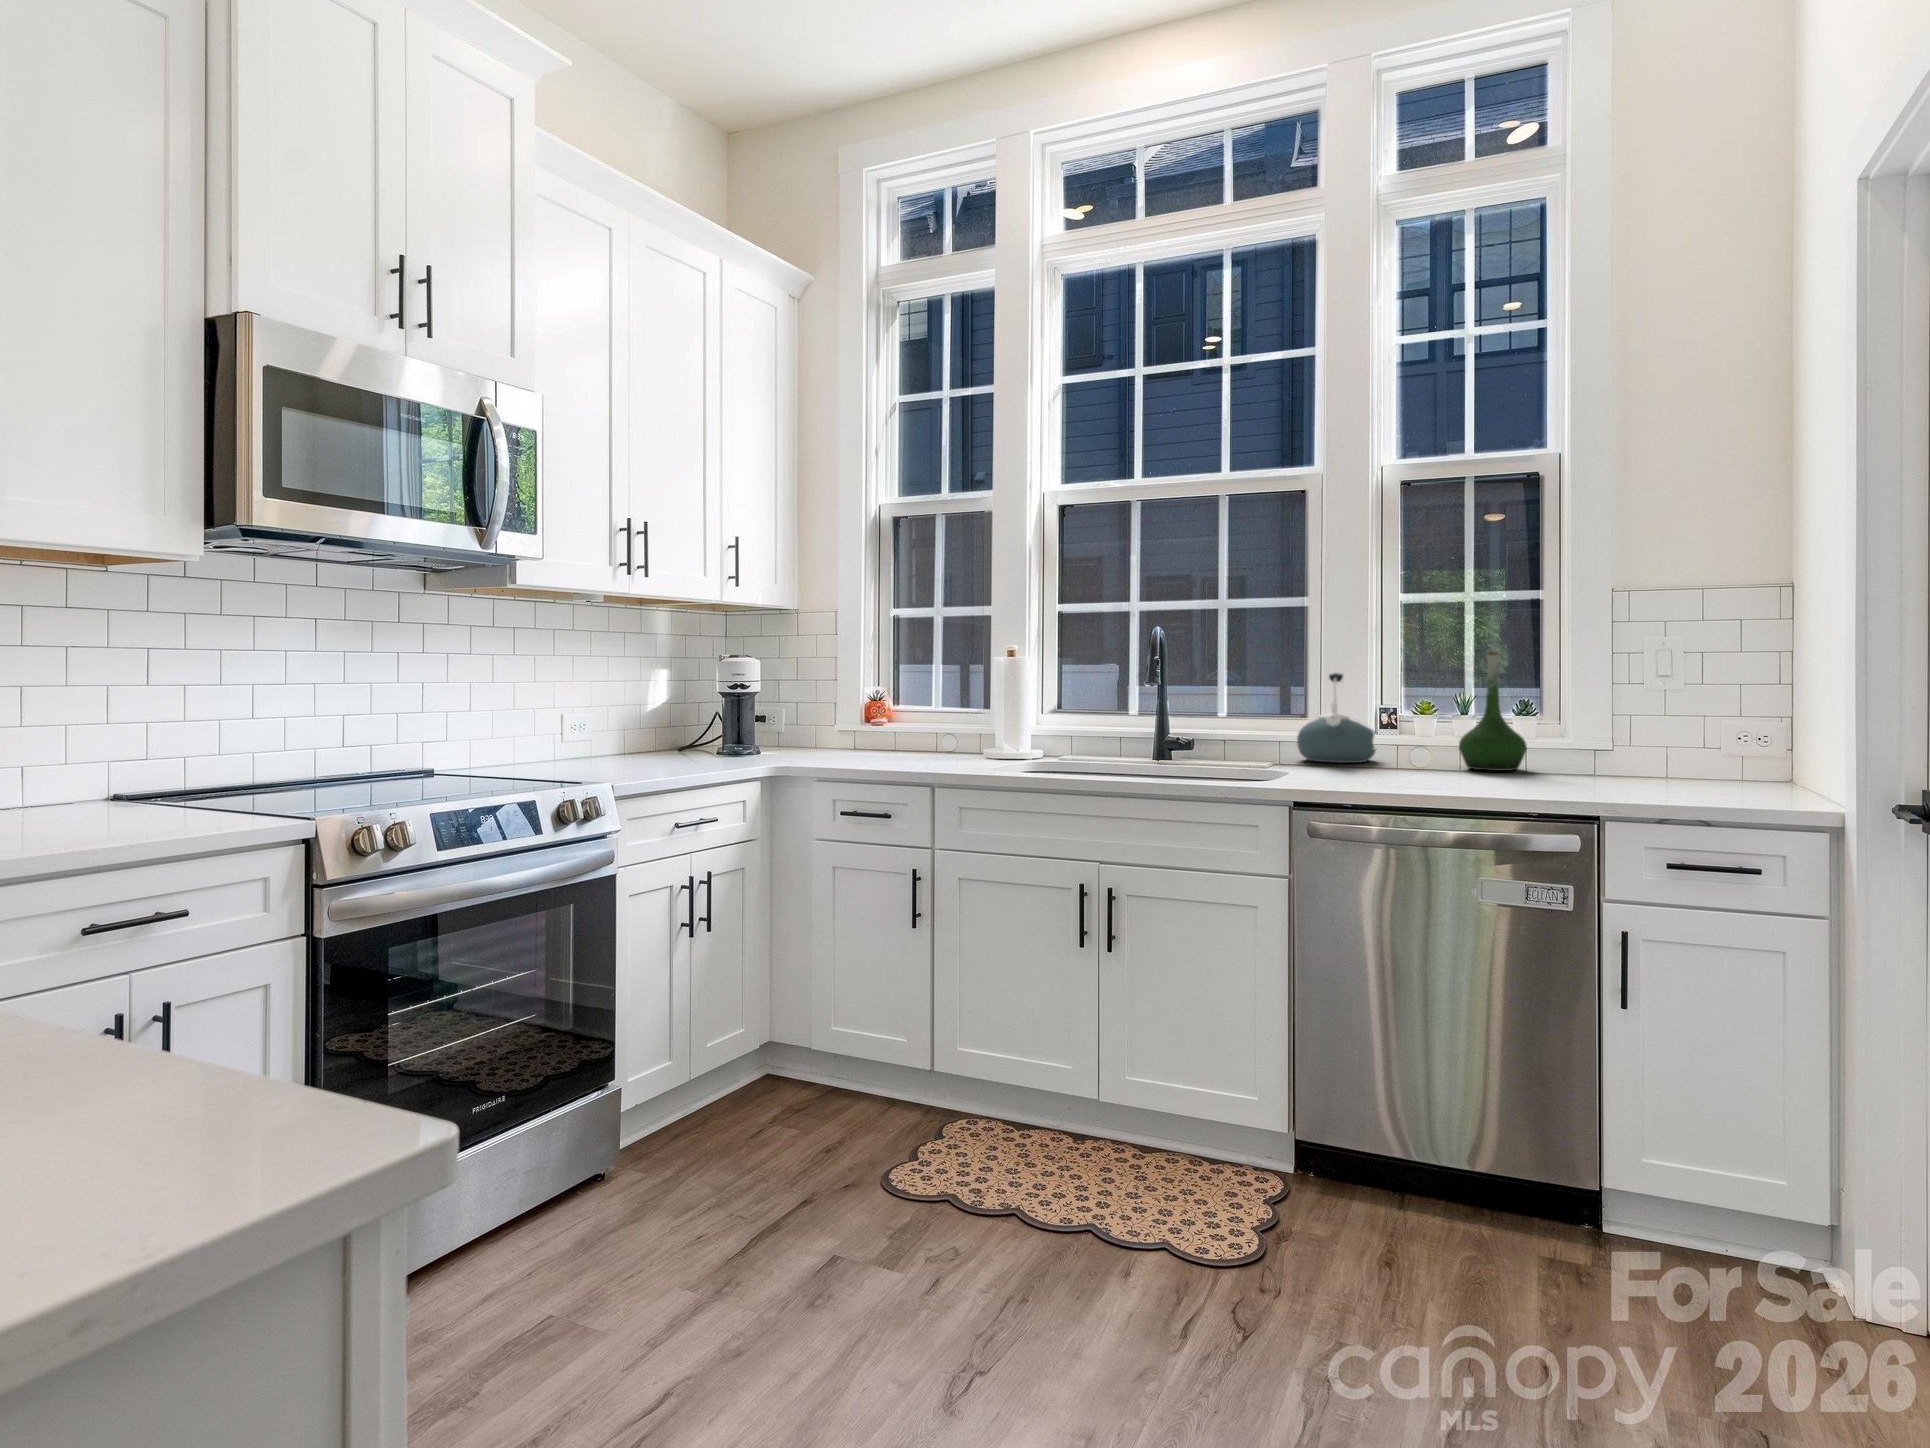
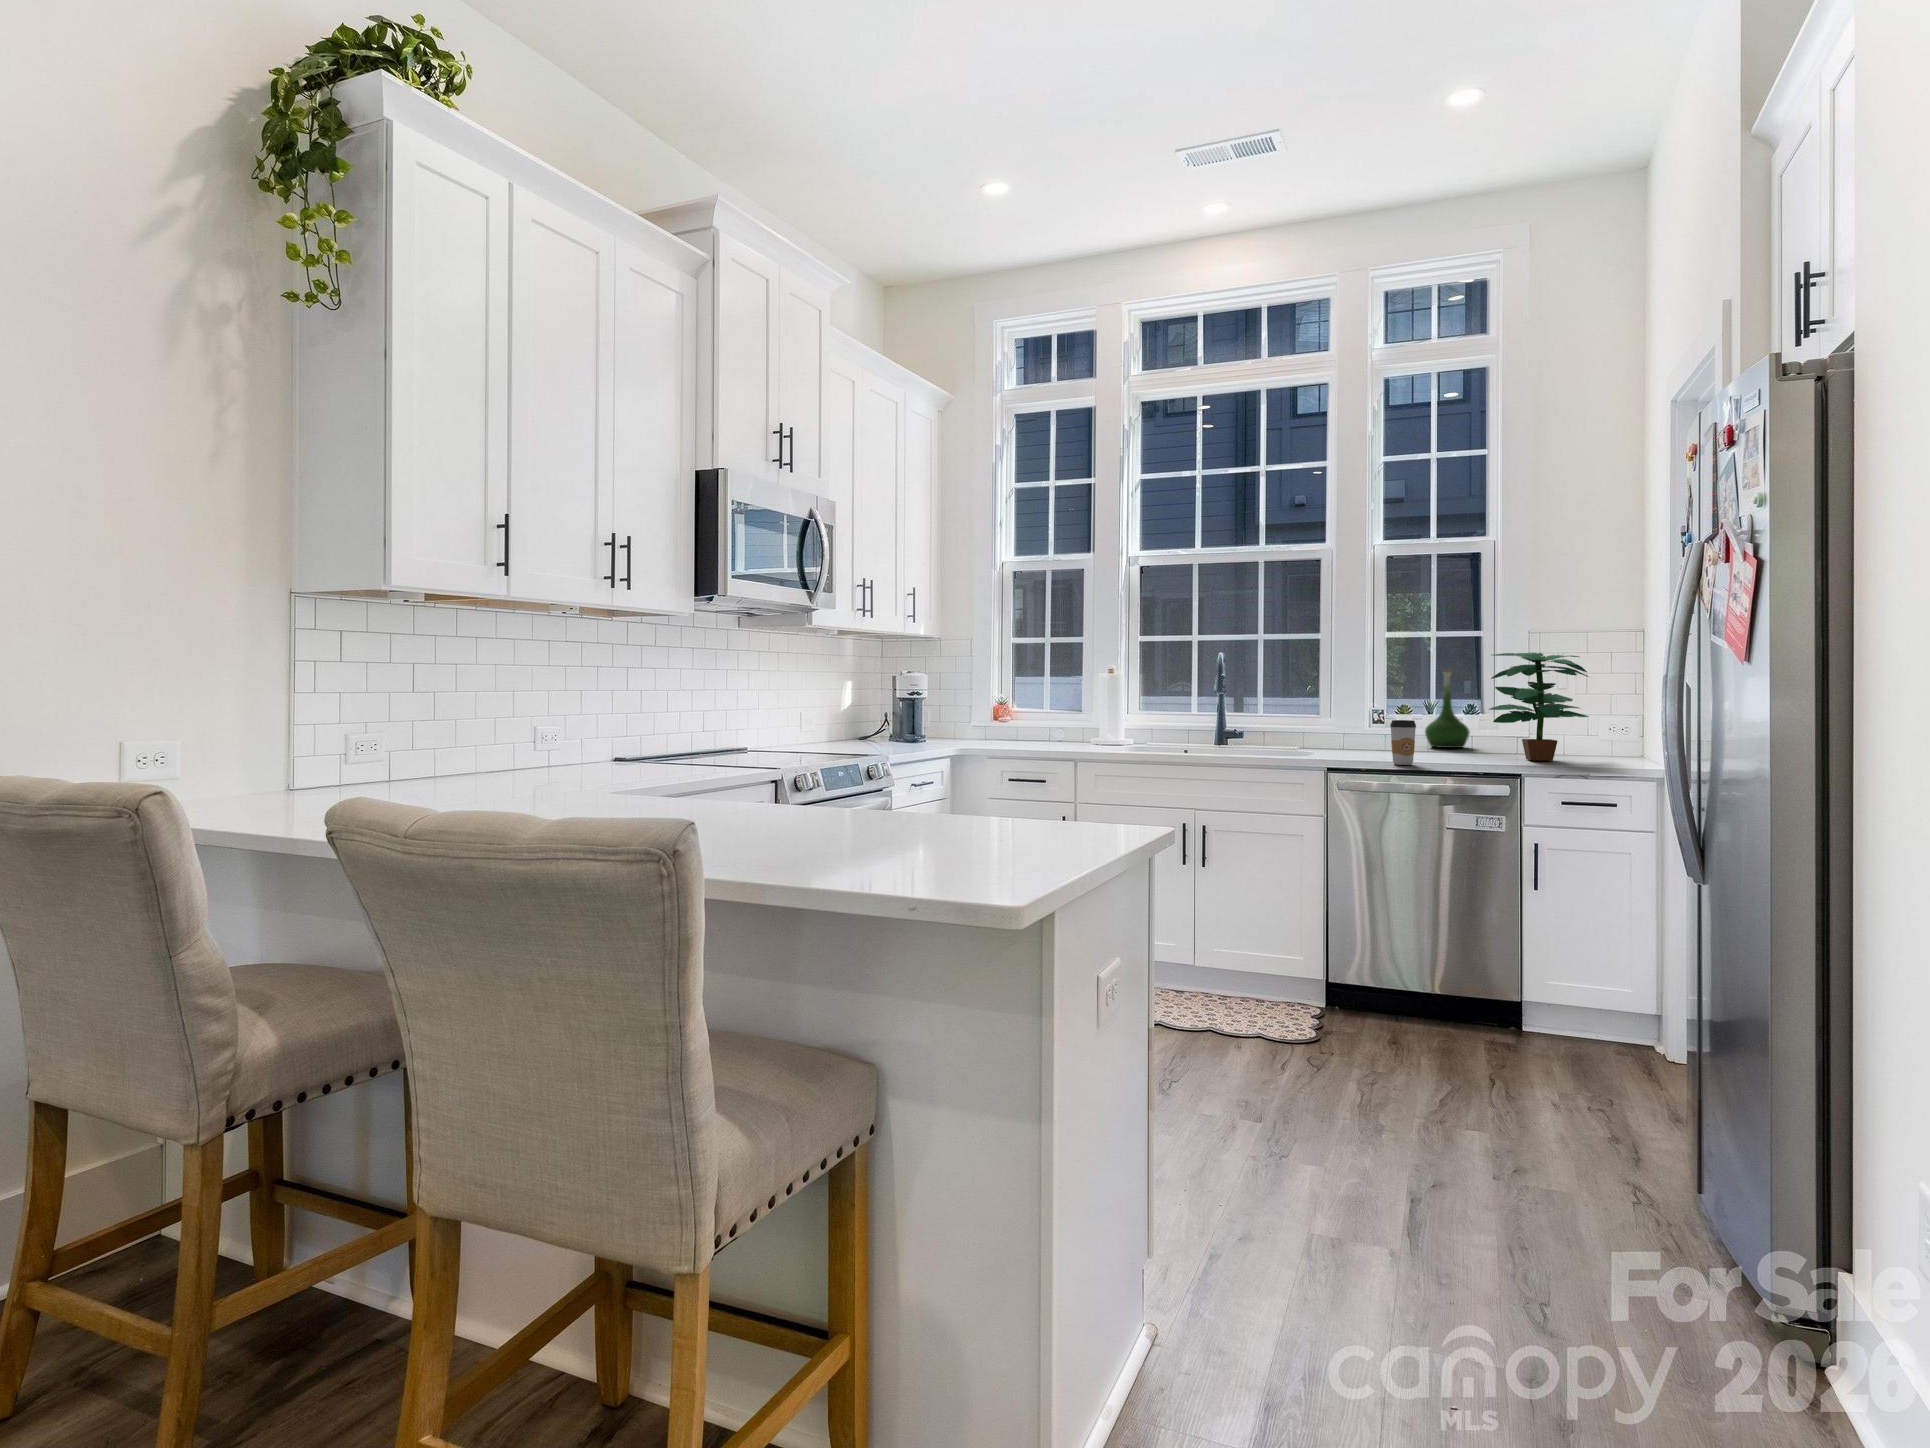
potted plant: none [1550,624,1717,795] -> present [1489,653,1589,761]
kettle: present [1297,673,1377,763] -> none [1314,684,1369,744]
coffee cup: none [1390,729,1432,800] -> present [1390,720,1416,765]

